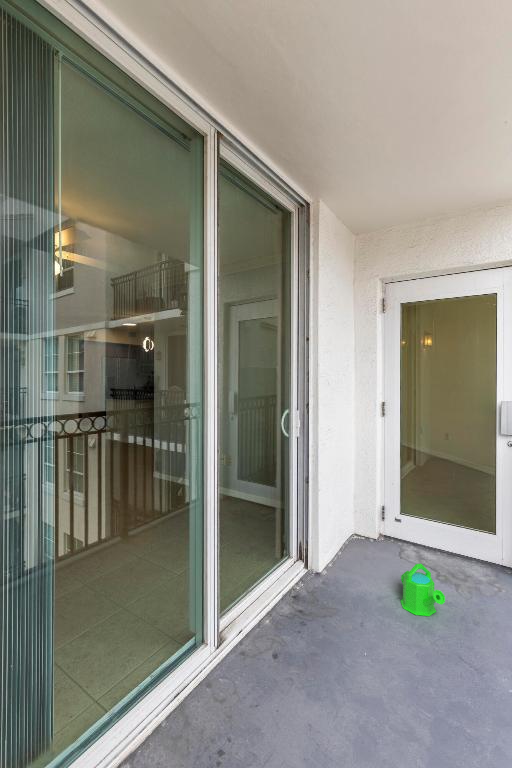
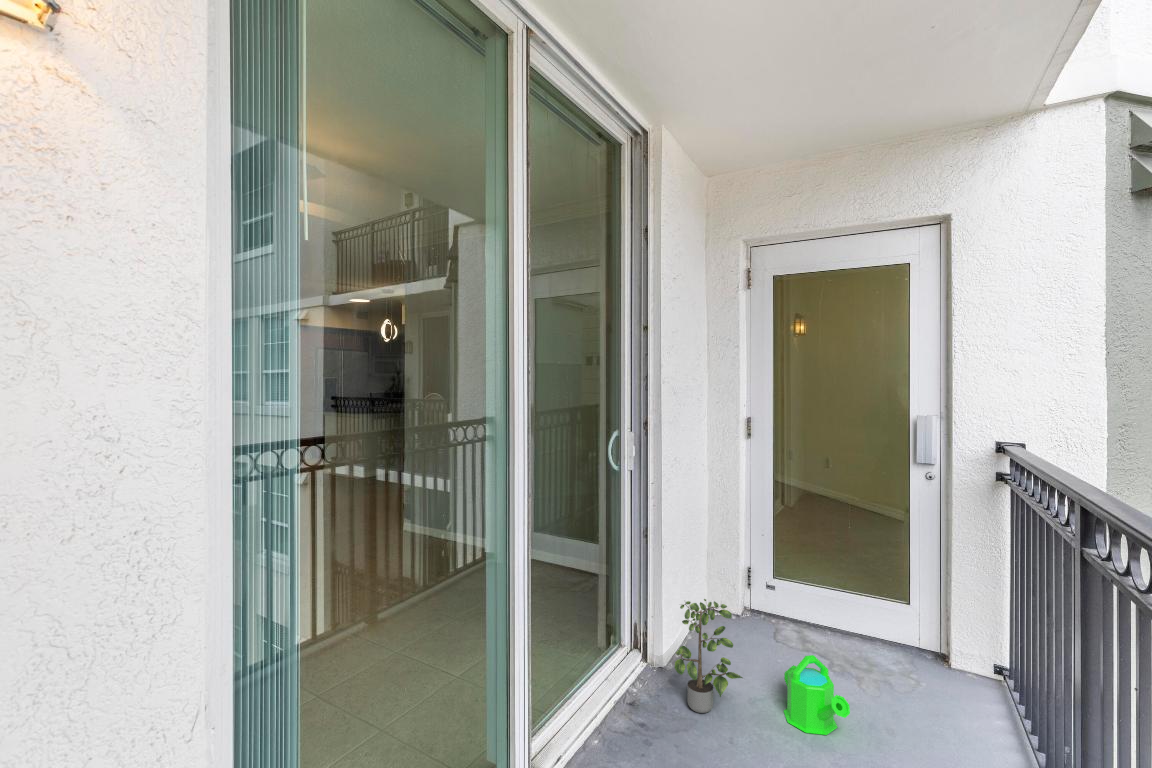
potted plant: none [328,525,375,602] -> present [675,599,743,713]

